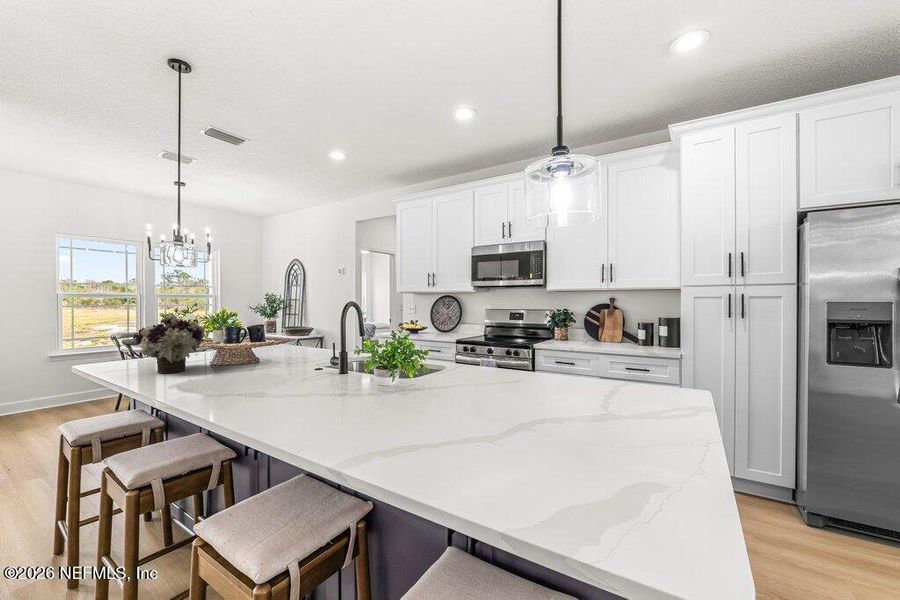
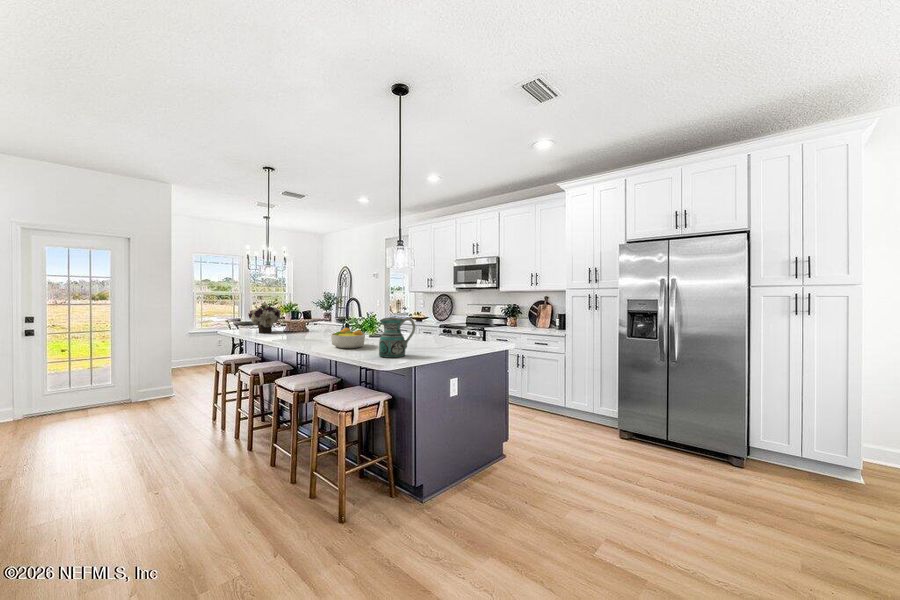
ceramic pitcher: none [528,360,630,493] -> present [379,318,415,358]
fruit bowl: none [343,373,433,434] -> present [331,328,365,348]

